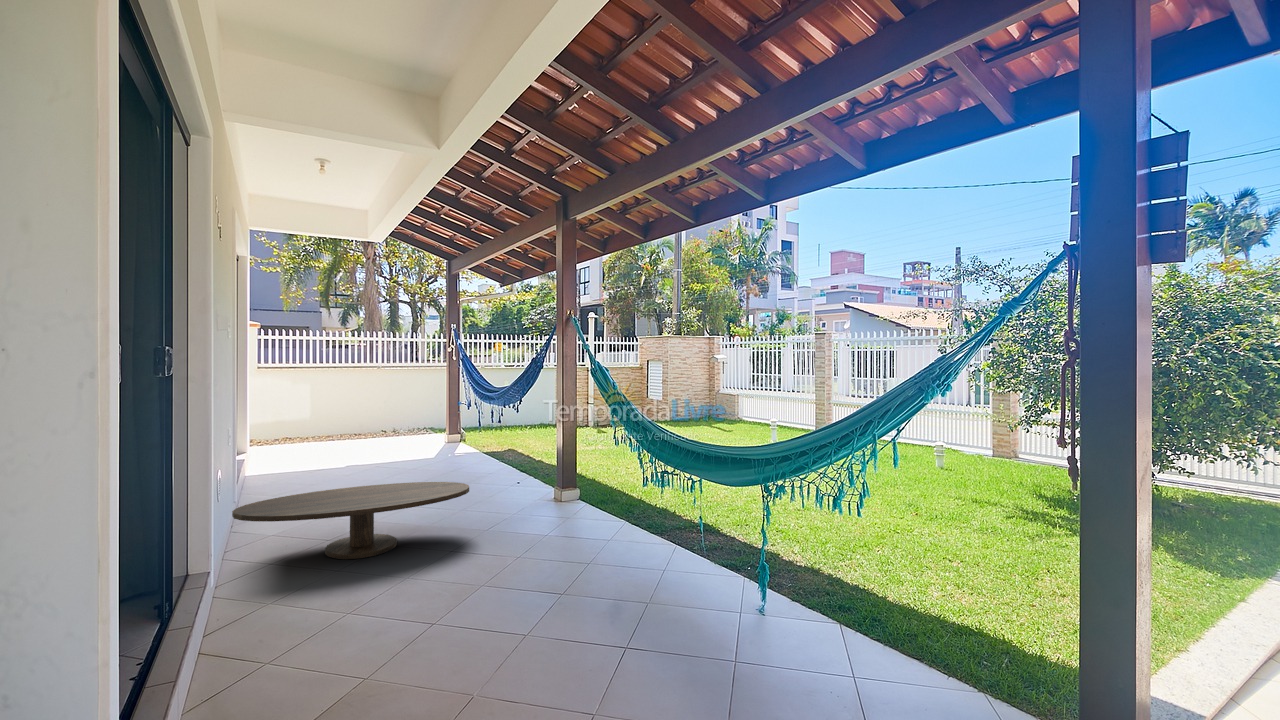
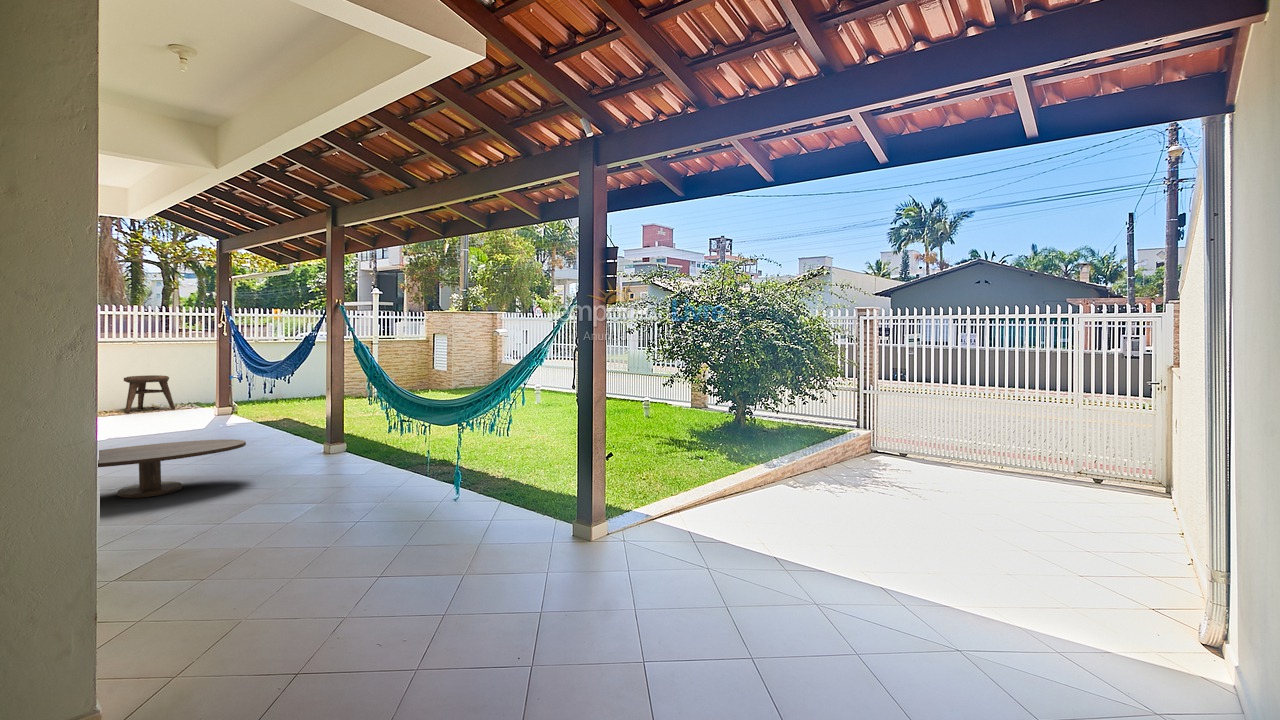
stool: none [369,402,412,438] -> present [124,375,175,413]

